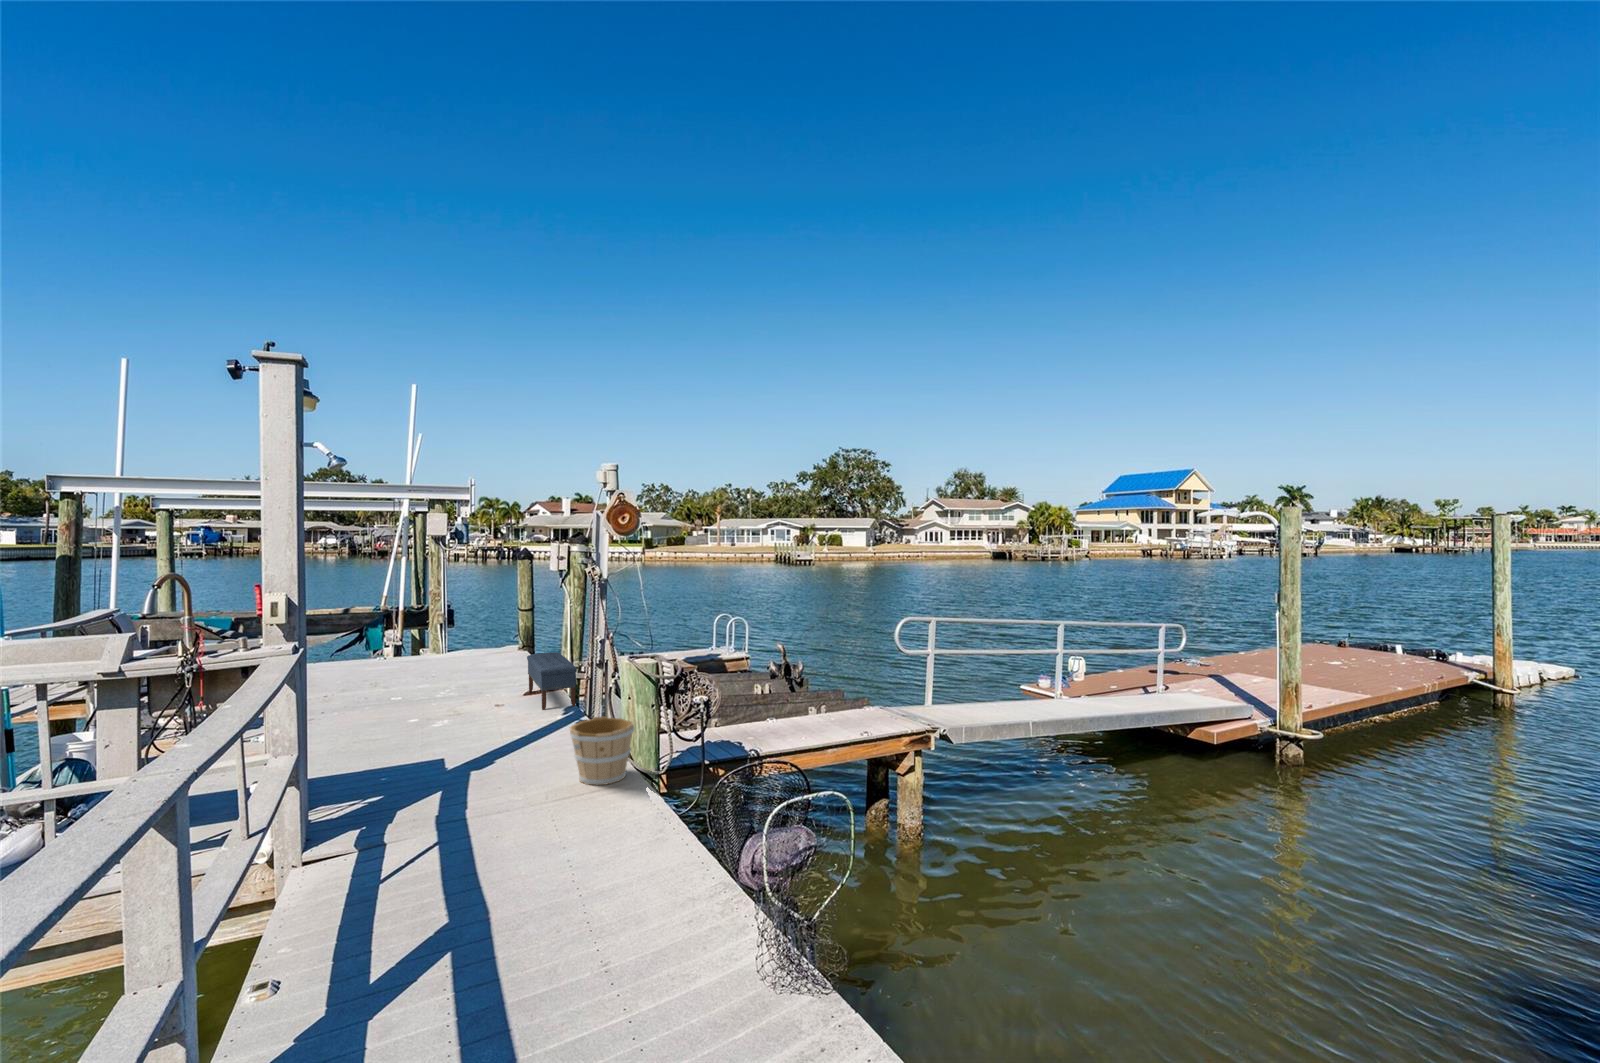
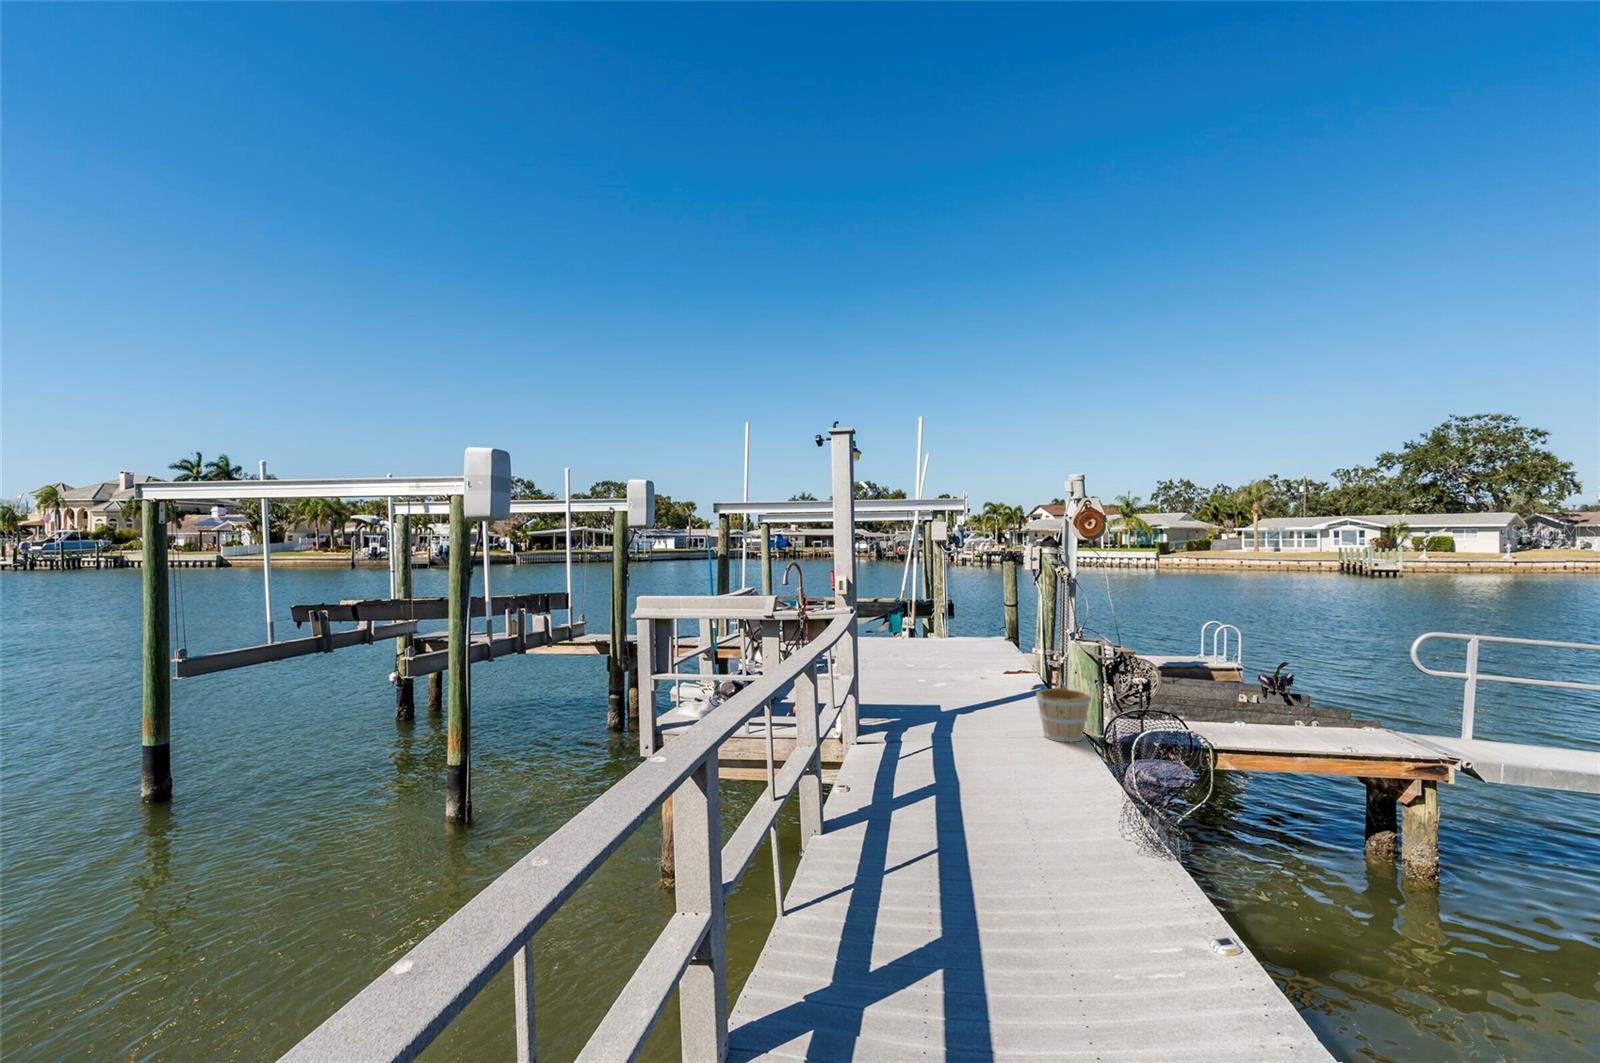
bench: present [527,652,577,710] -> none [1008,639,1049,685]

